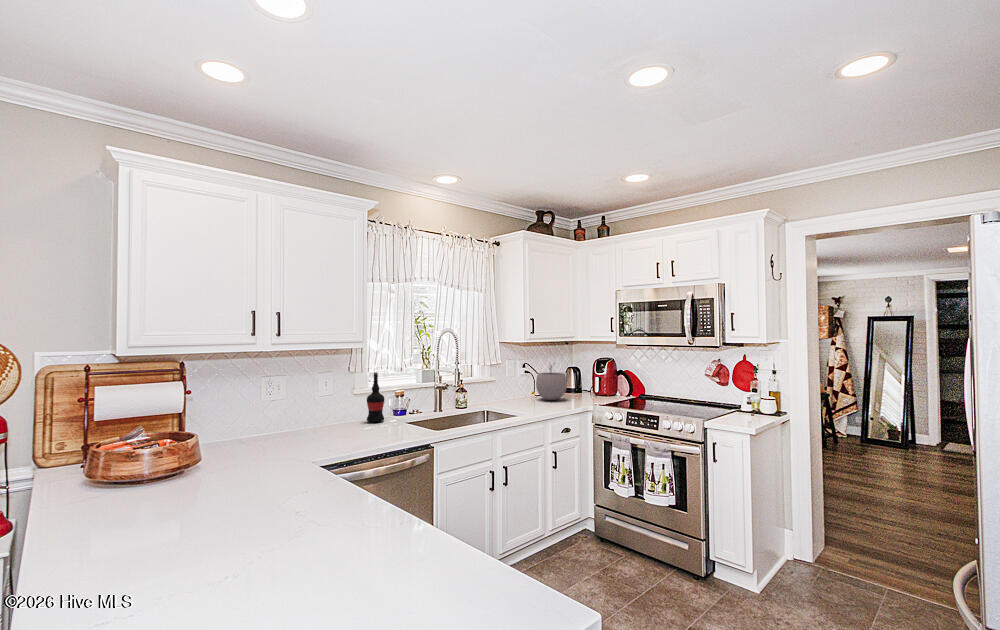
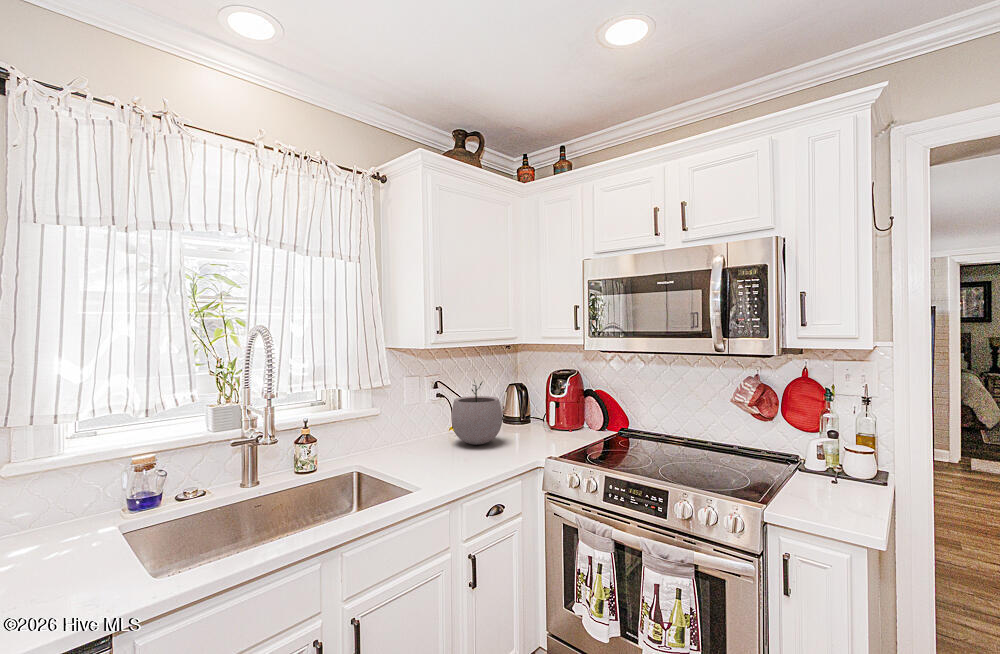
wine bottle: present [367,372,384,422] -> none [47,424,97,535]

